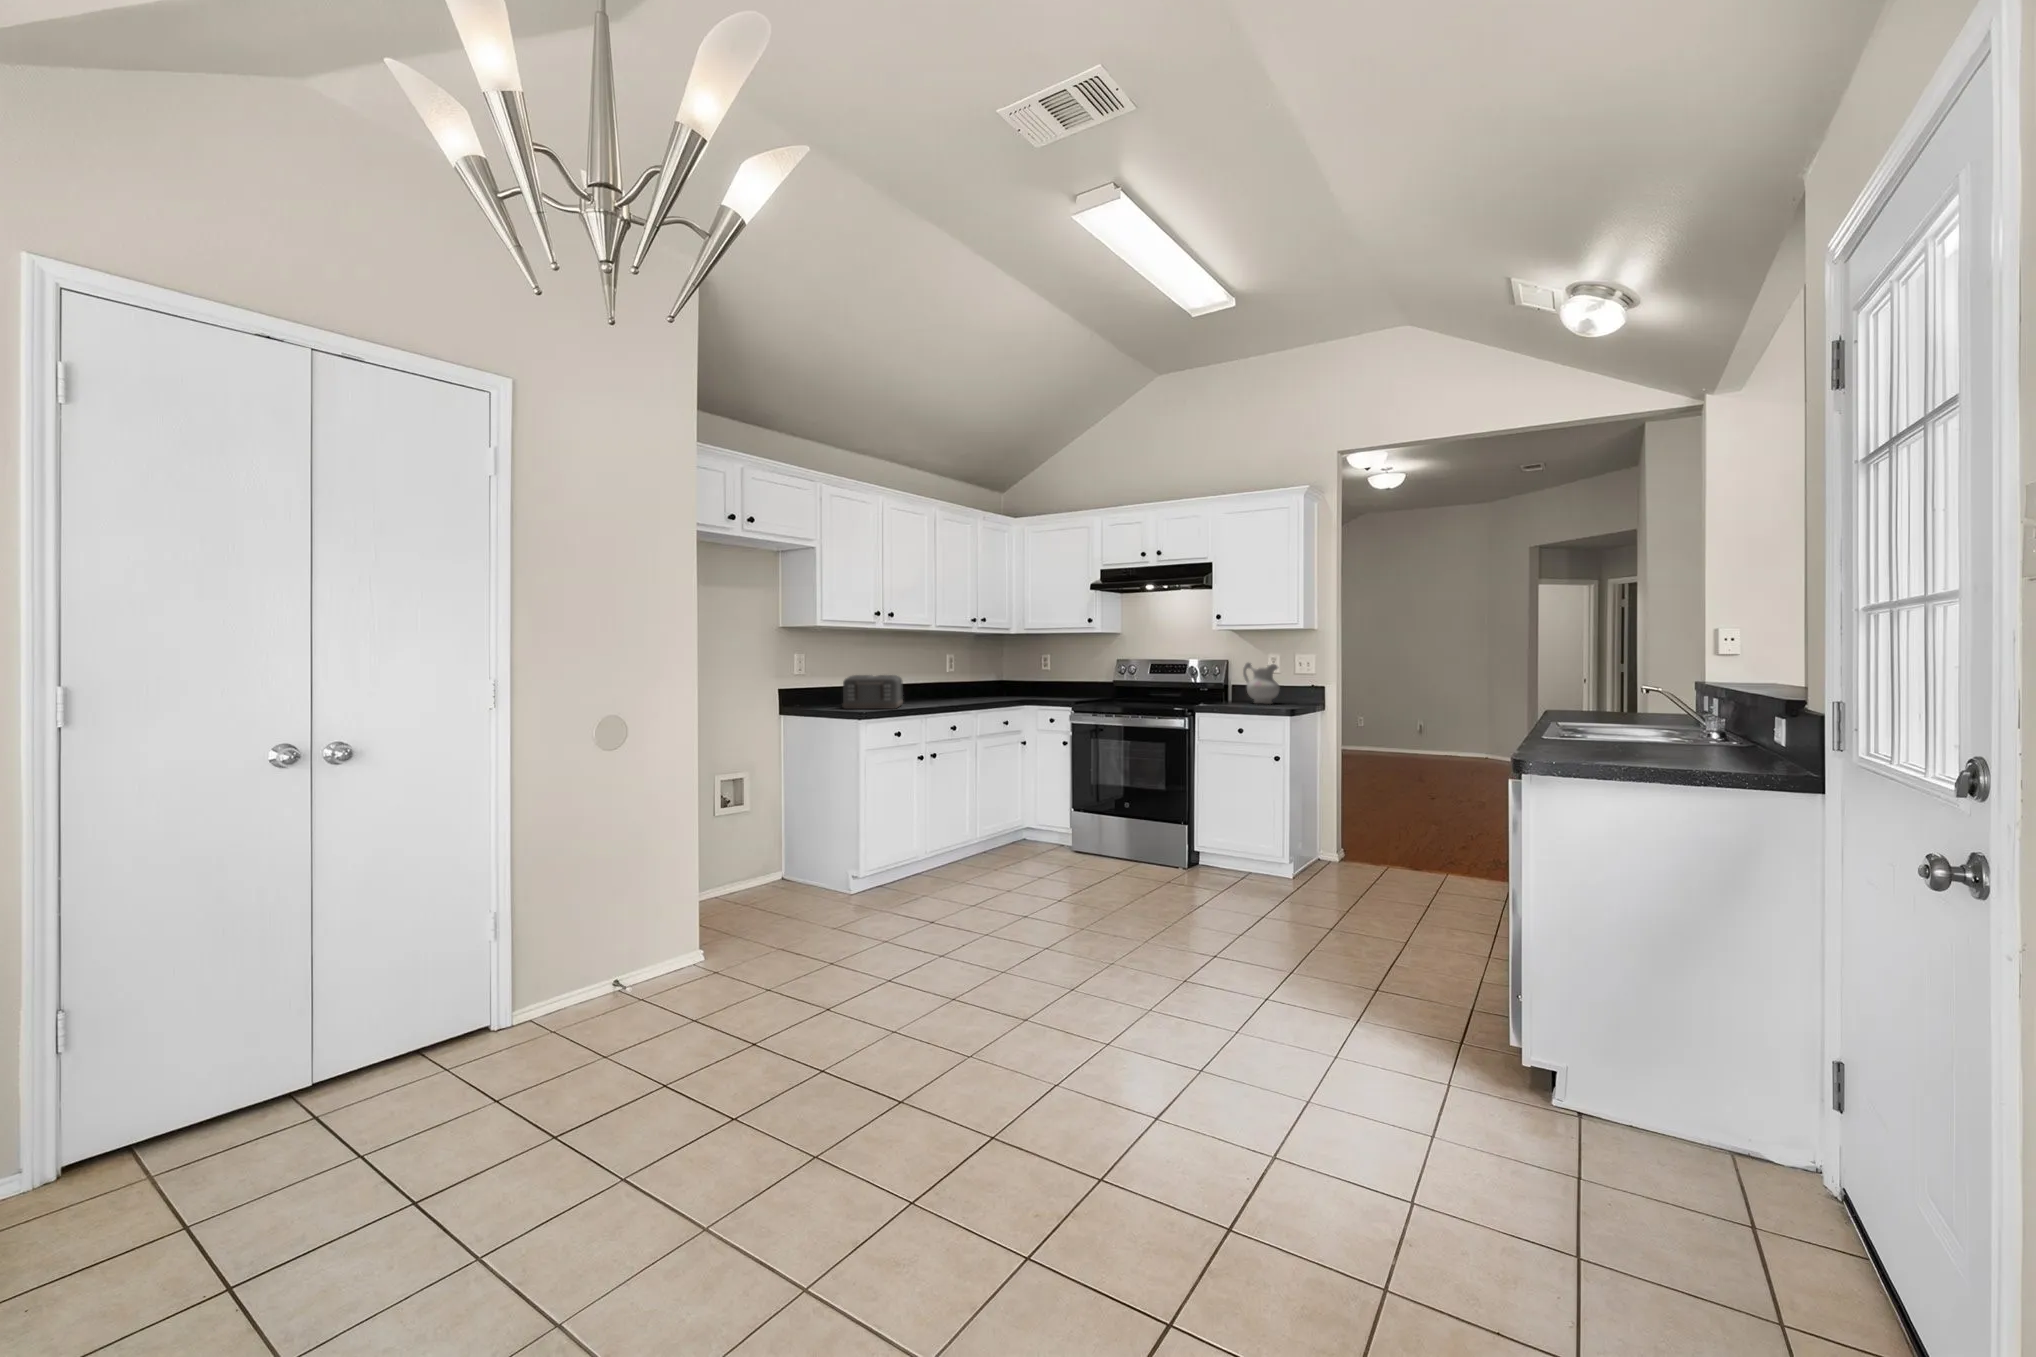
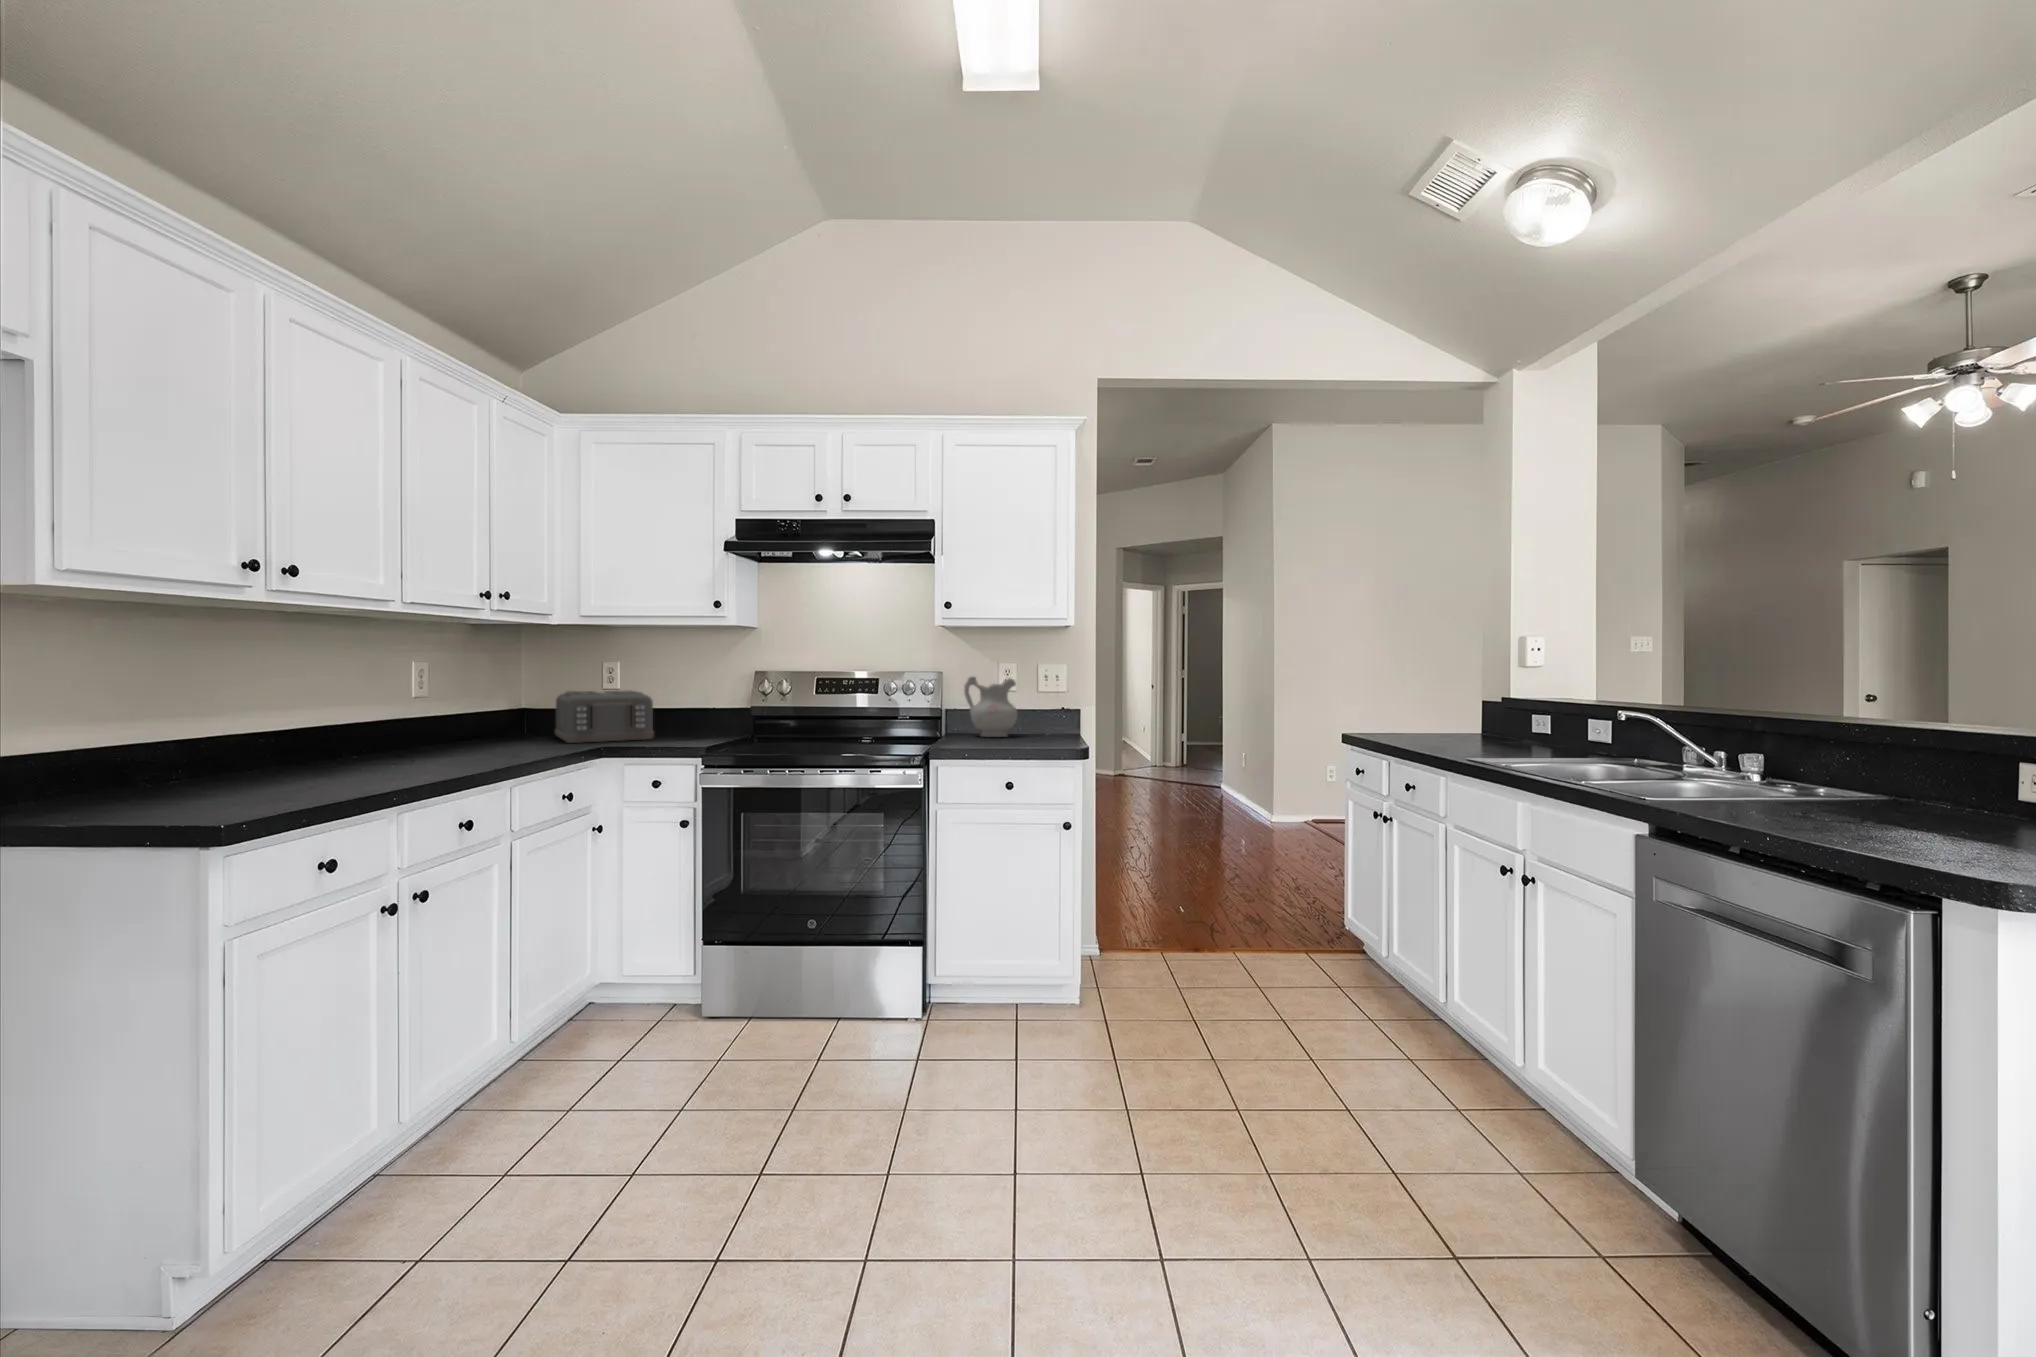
toaster: present [842,675,903,709] -> present [555,690,654,743]

